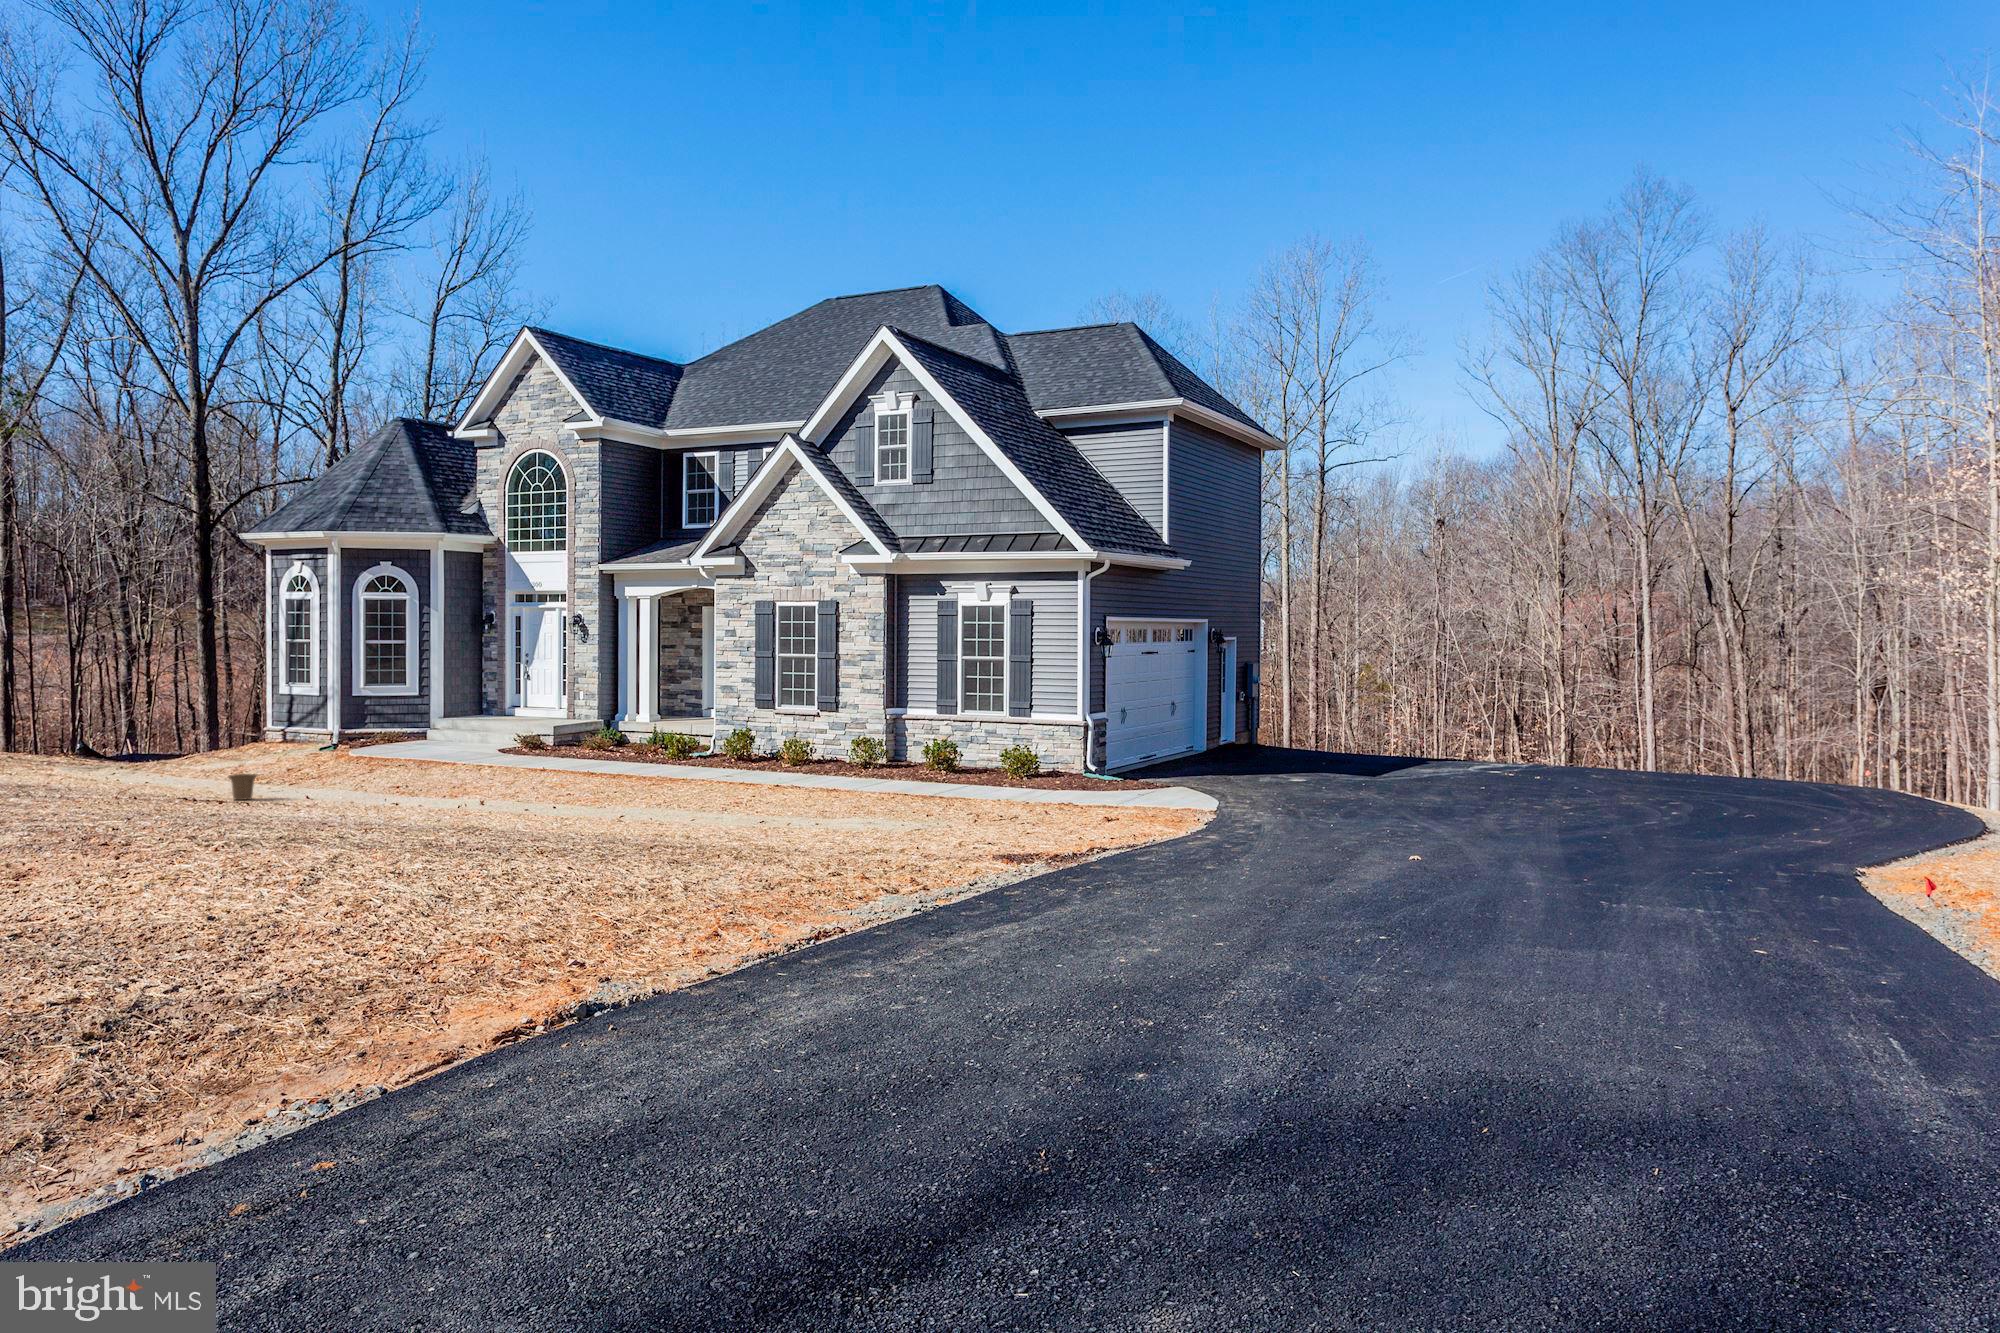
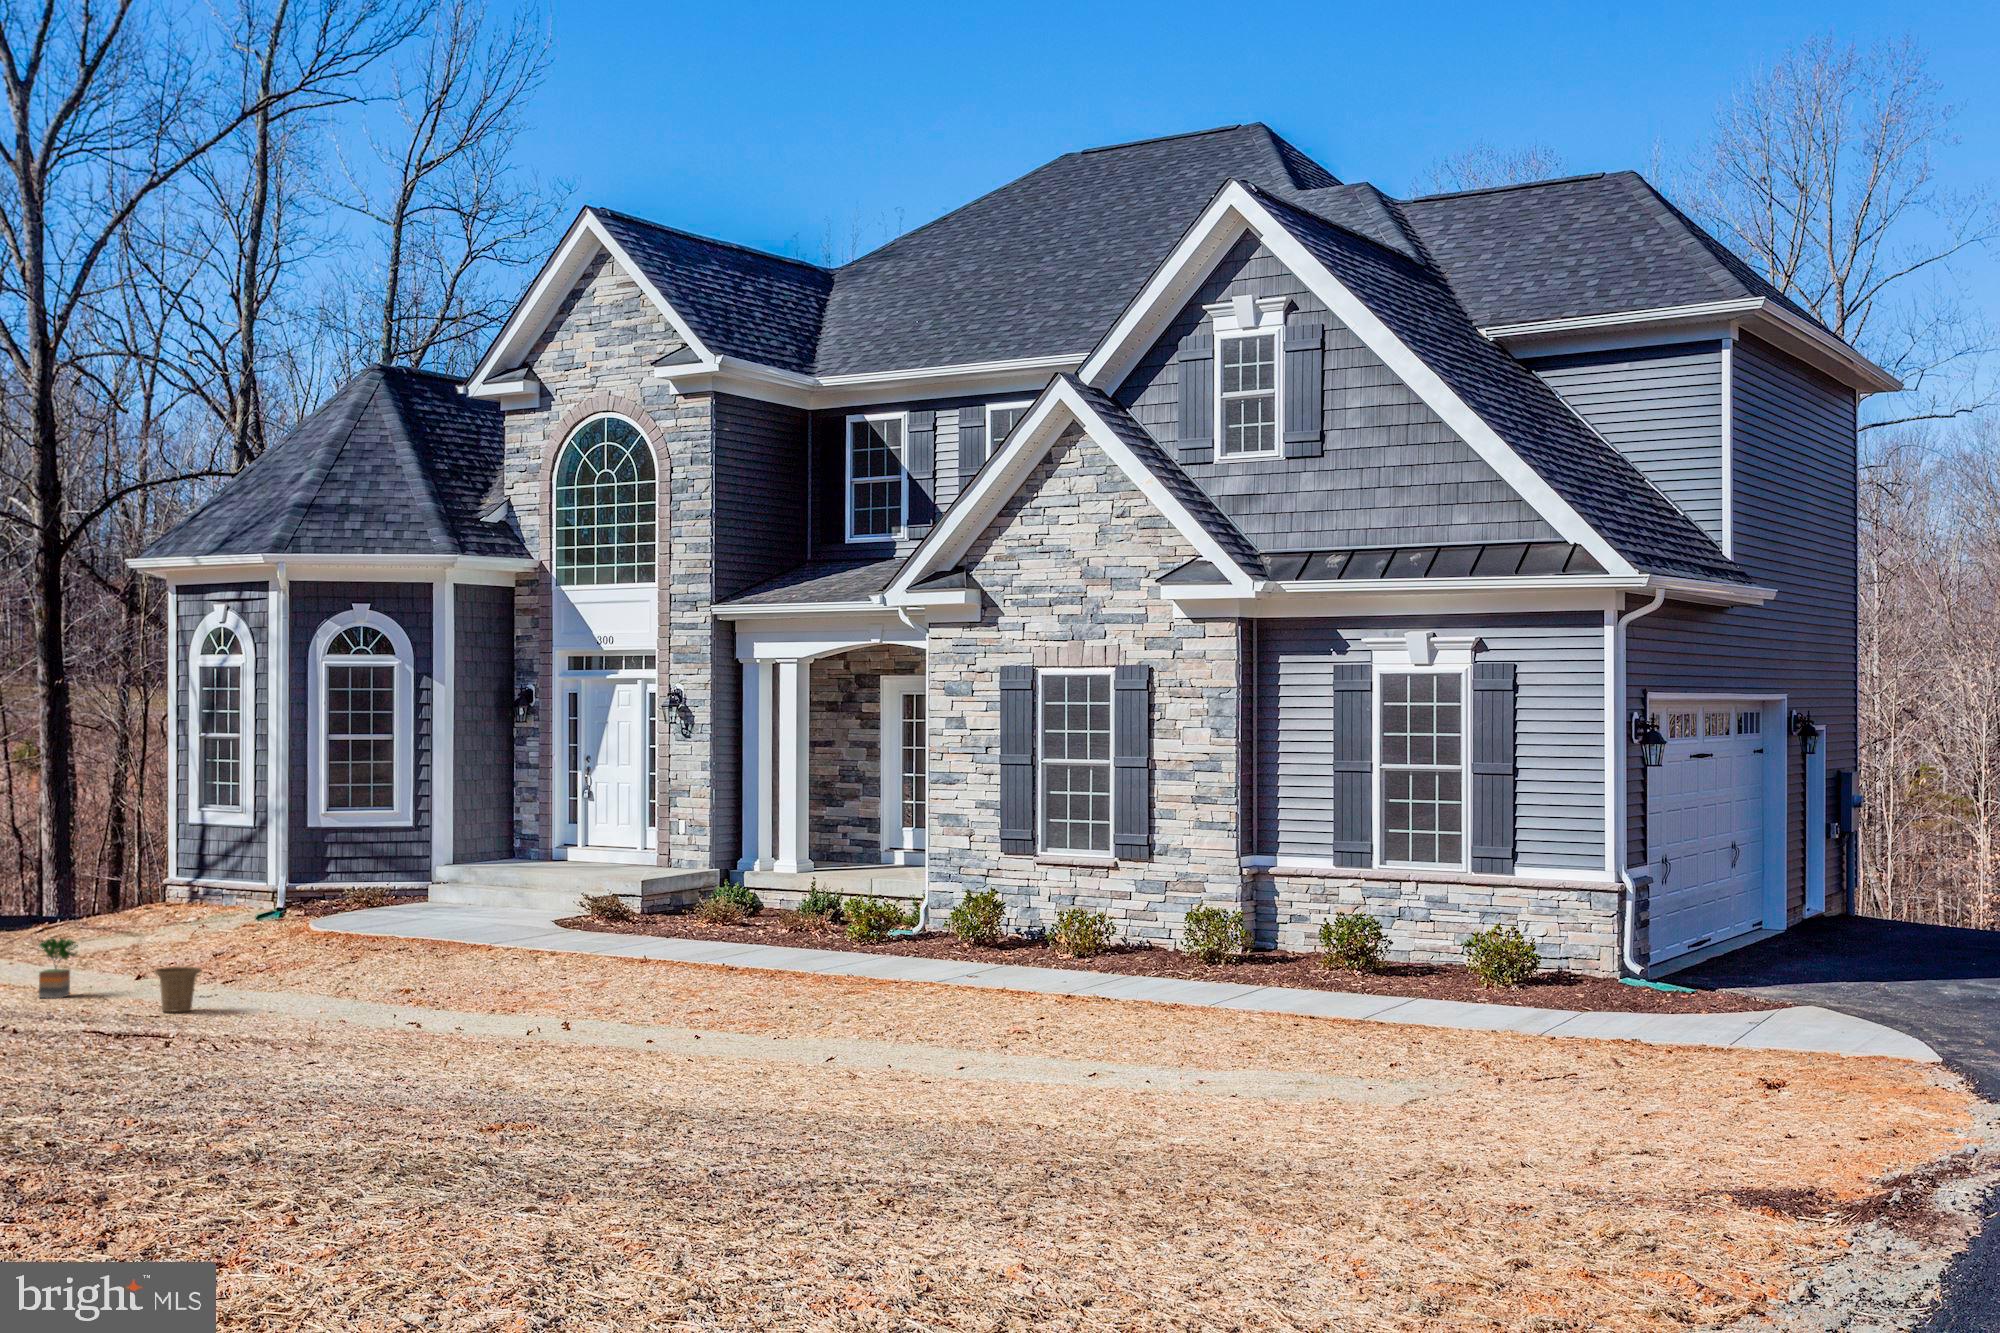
potted tree: none [158,758,187,794] -> present [39,938,78,998]

